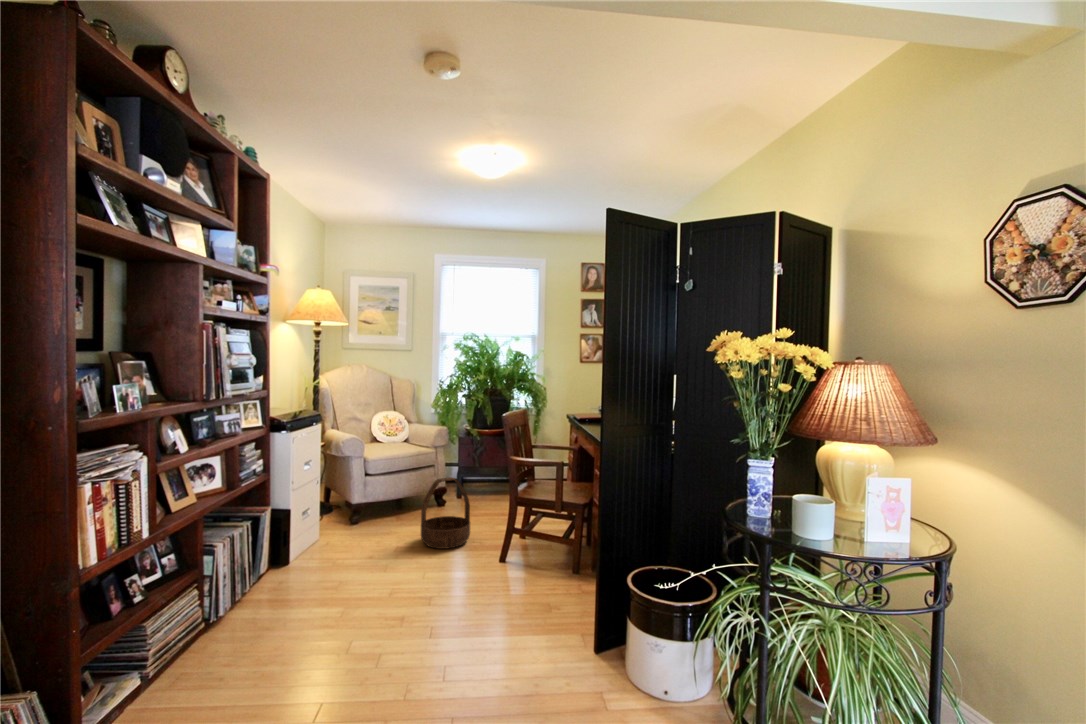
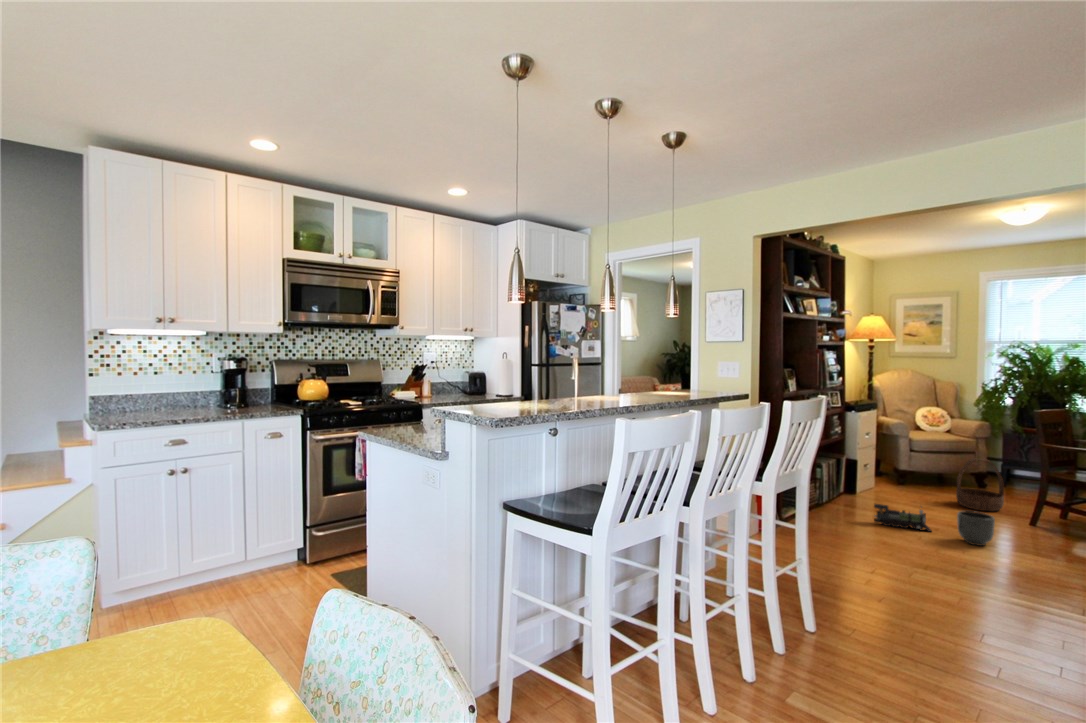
planter: none [432,578,480,639] -> present [957,511,995,546]
toy train: none [306,586,396,643] -> present [874,504,931,532]

